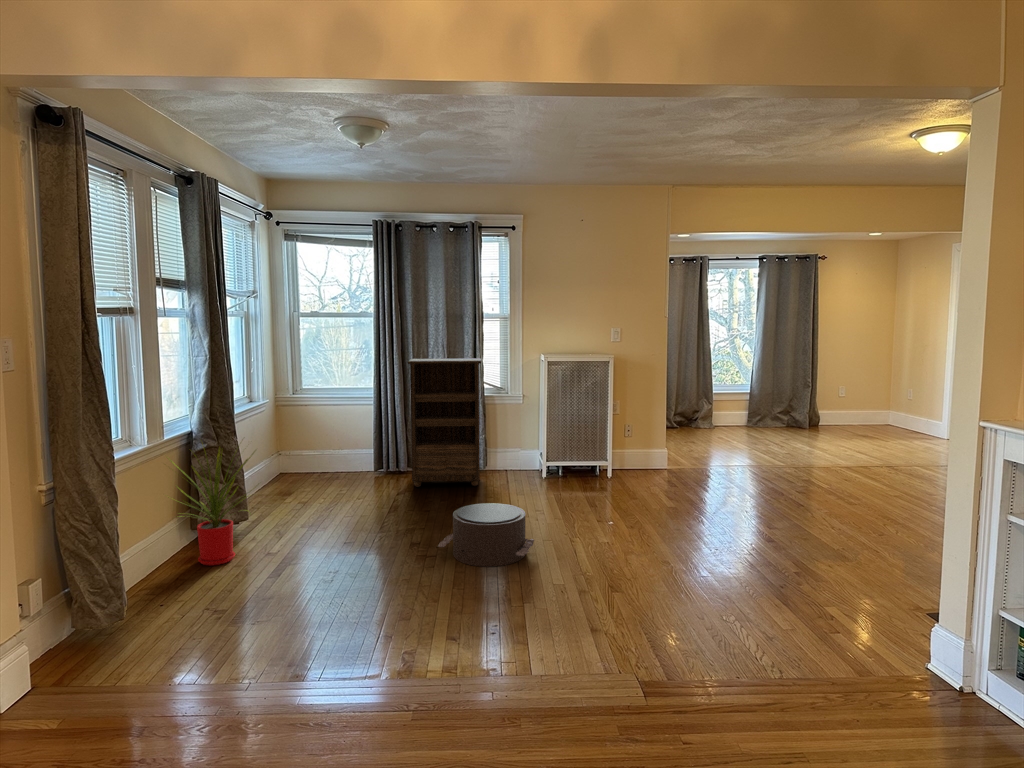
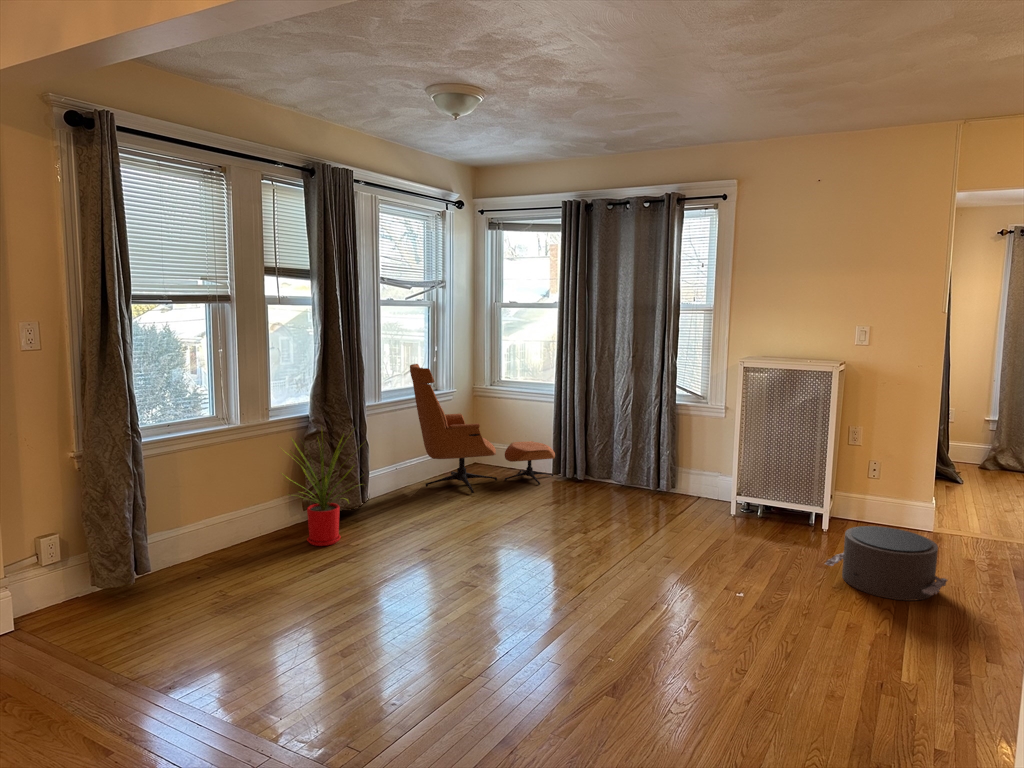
bookshelf: present [408,358,481,487] -> none [570,356,665,510]
lounge chair: none [239,375,379,498] -> present [410,364,555,493]
pouf: present [438,503,534,567] -> present [825,526,948,601]

